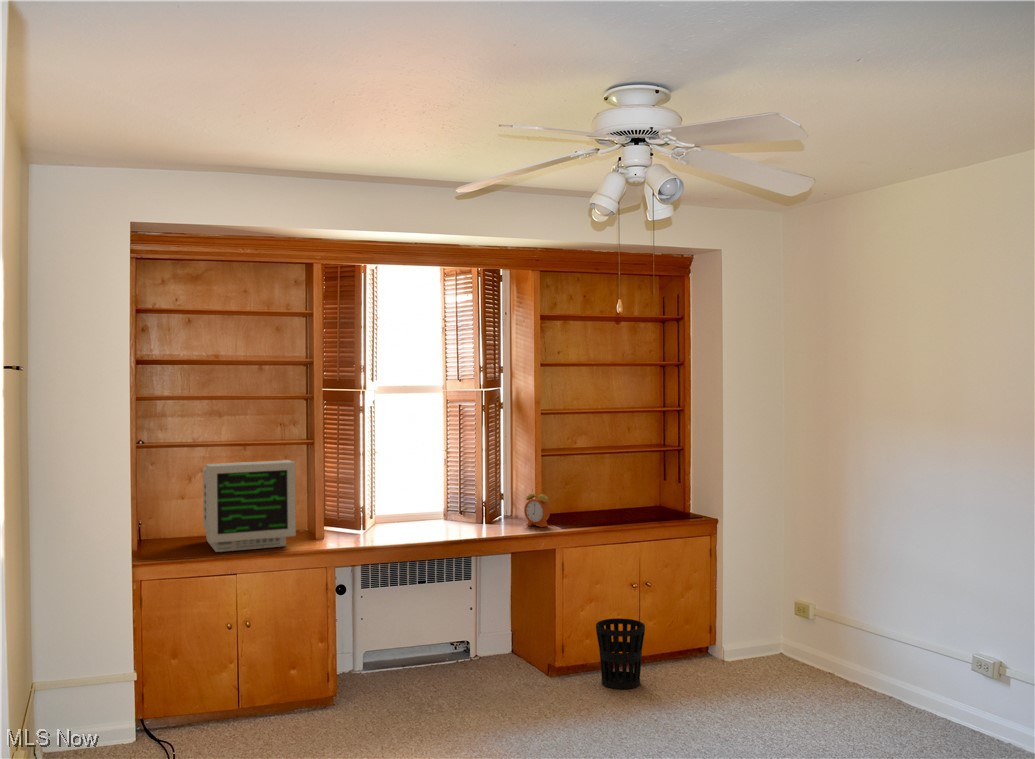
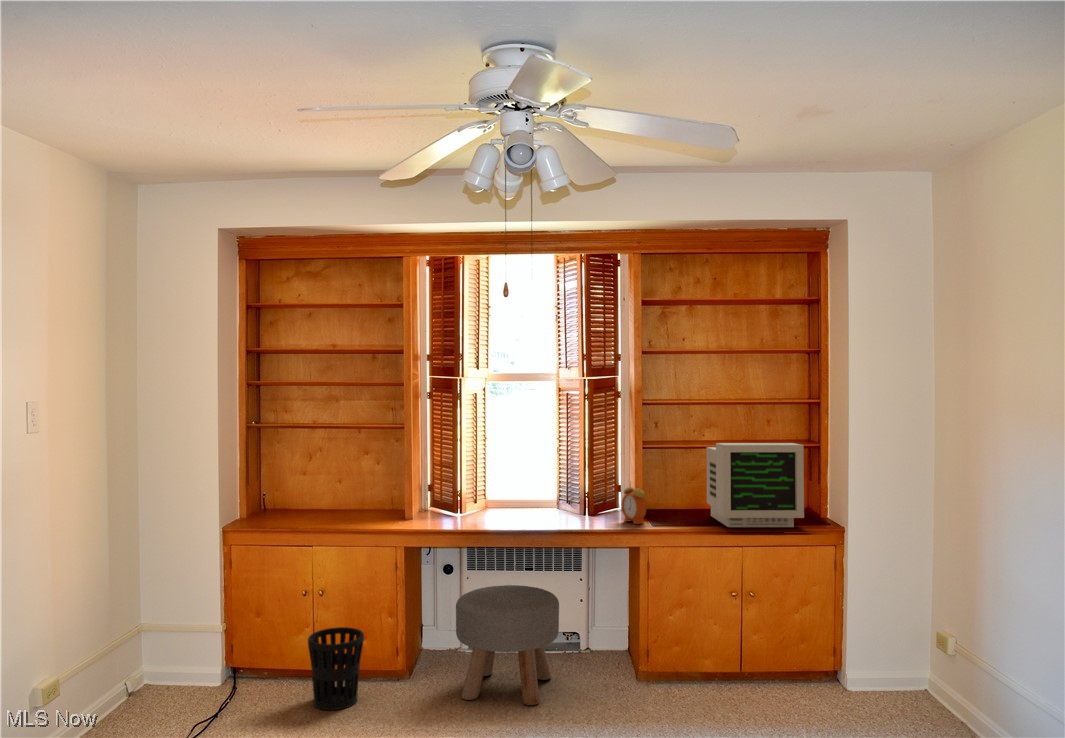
computer monitor: present [203,460,296,552] -> present [707,443,804,527]
ottoman: none [384,597,484,709] -> present [456,585,559,705]
wastebasket: present [596,618,645,689] -> present [308,627,364,710]

